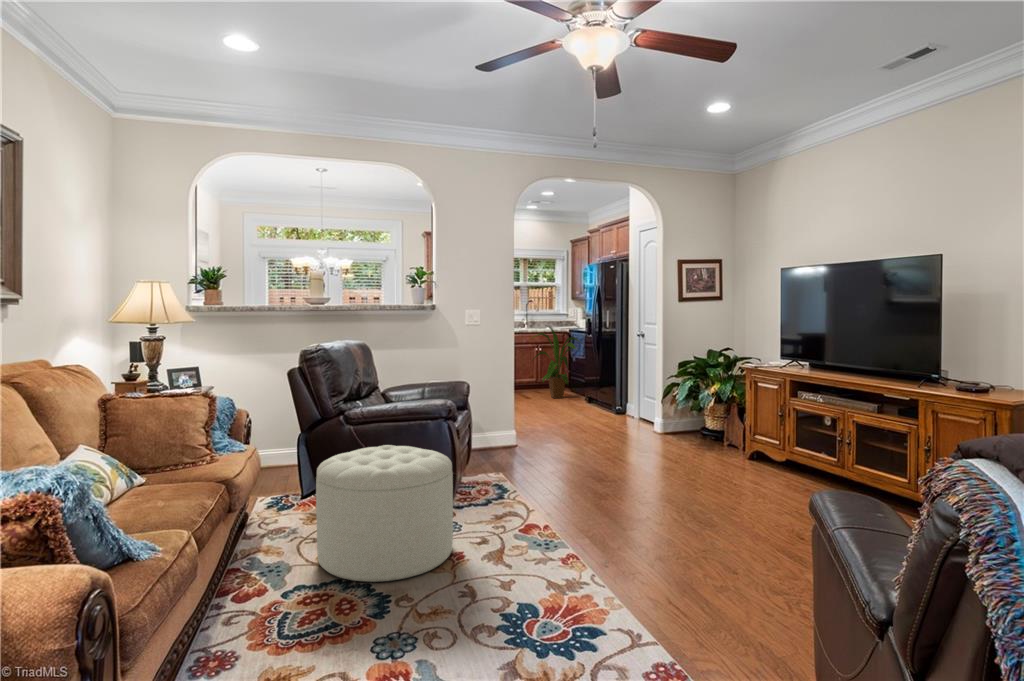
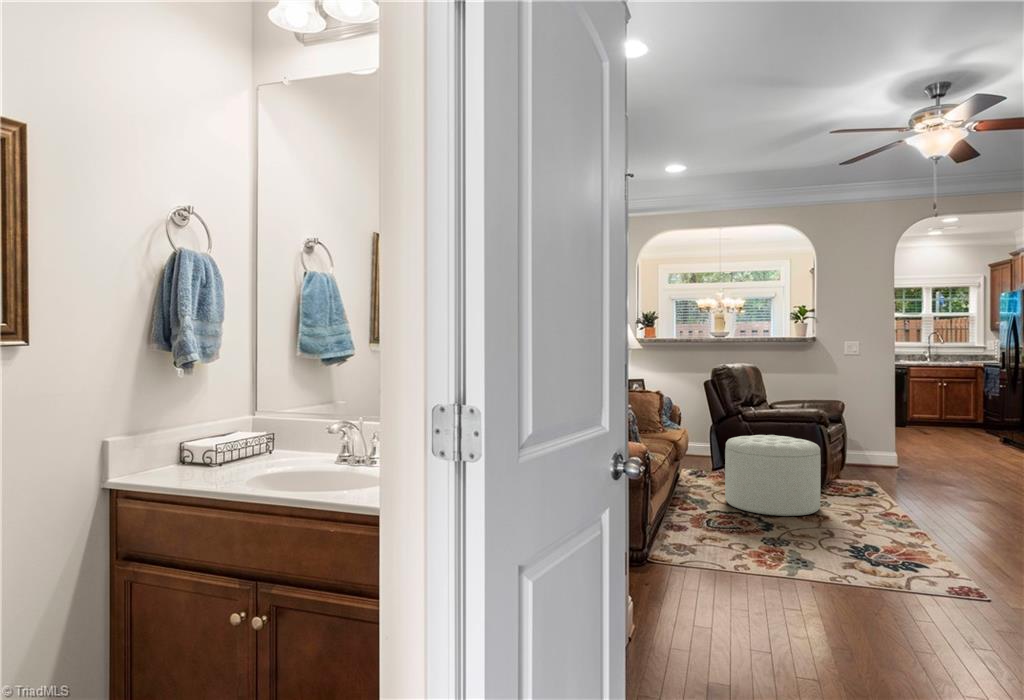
house plant: present [533,327,579,398] -> none [931,357,1000,434]

